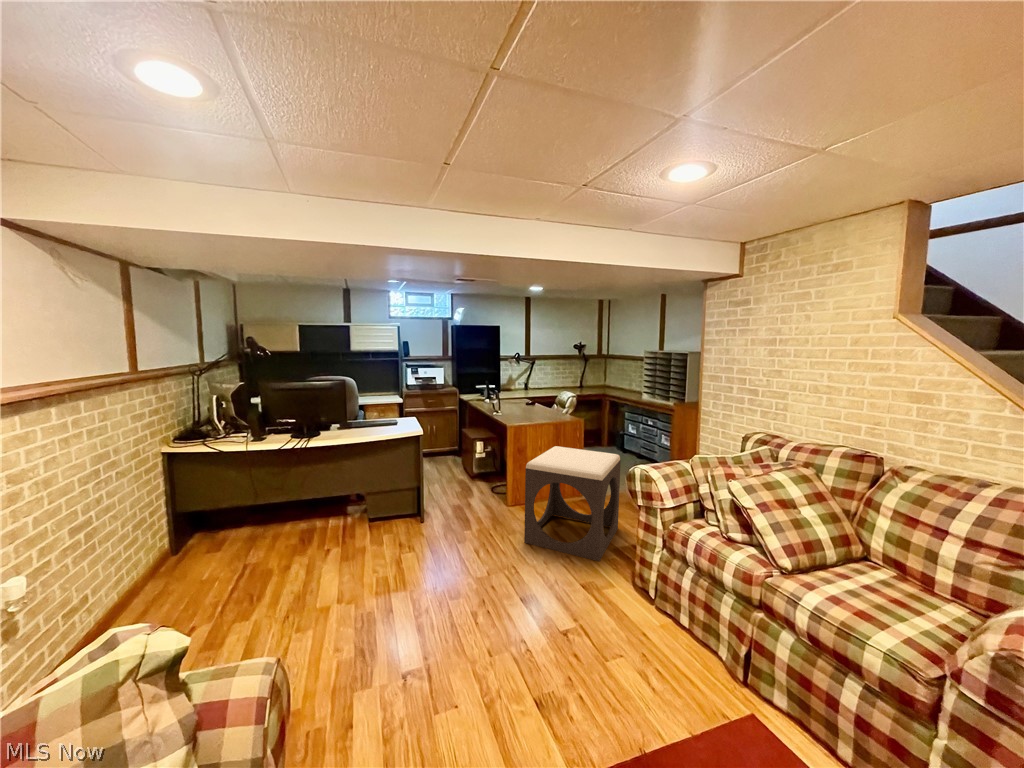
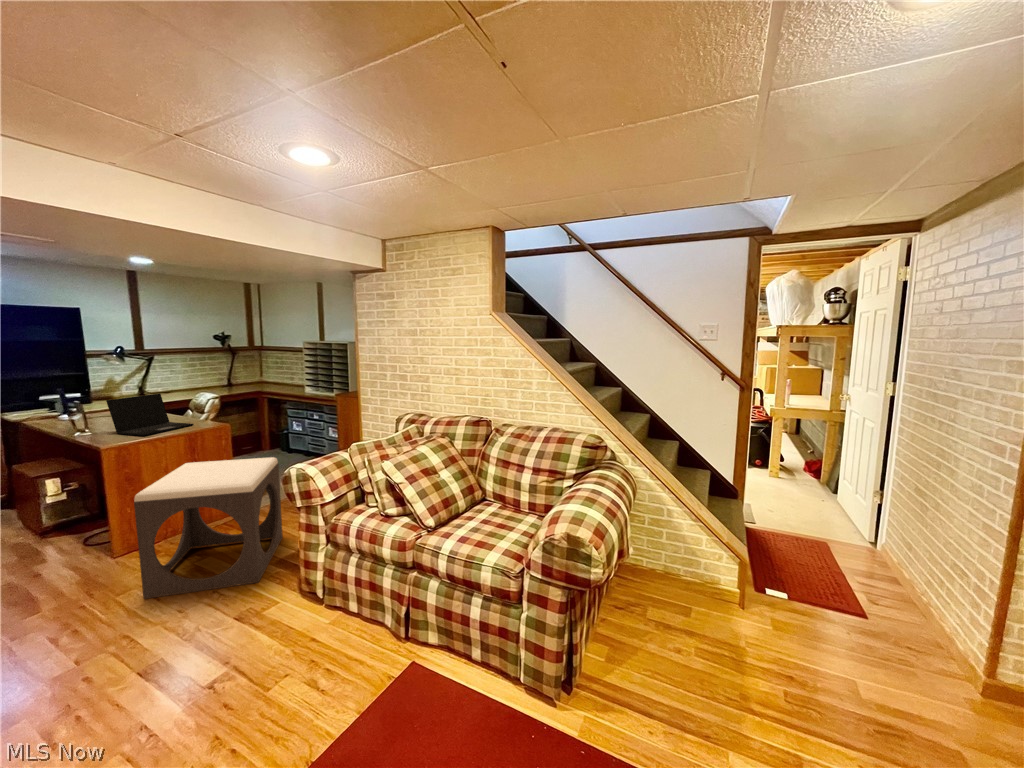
laptop: none [512,389,560,420] -> present [106,393,194,436]

